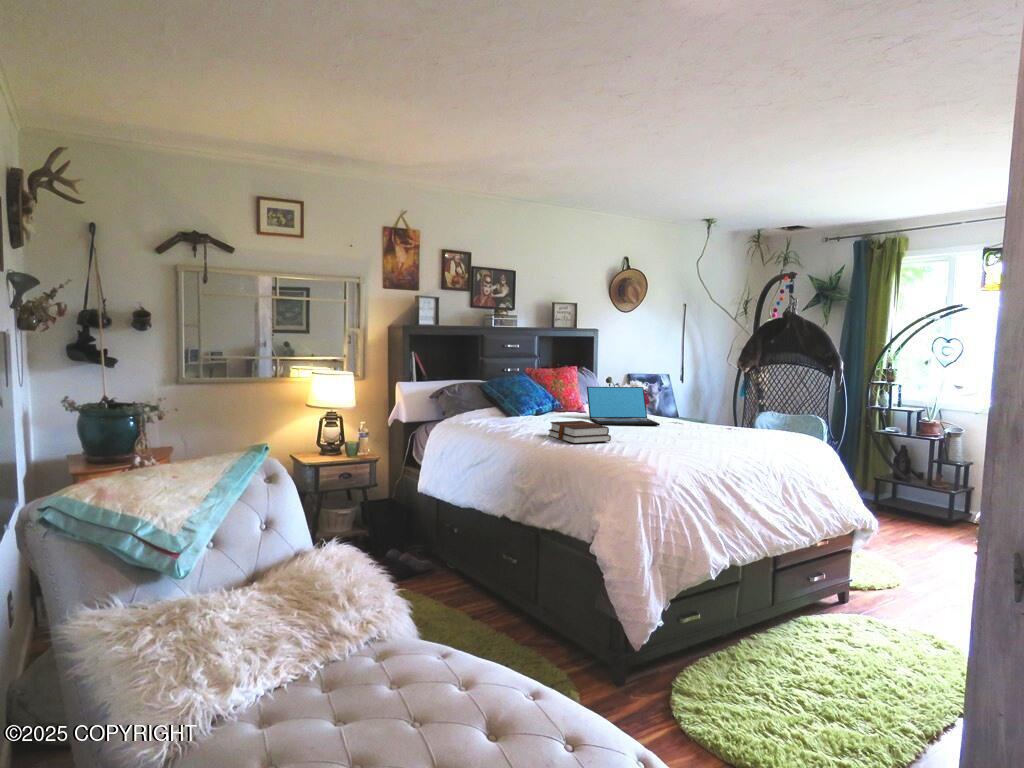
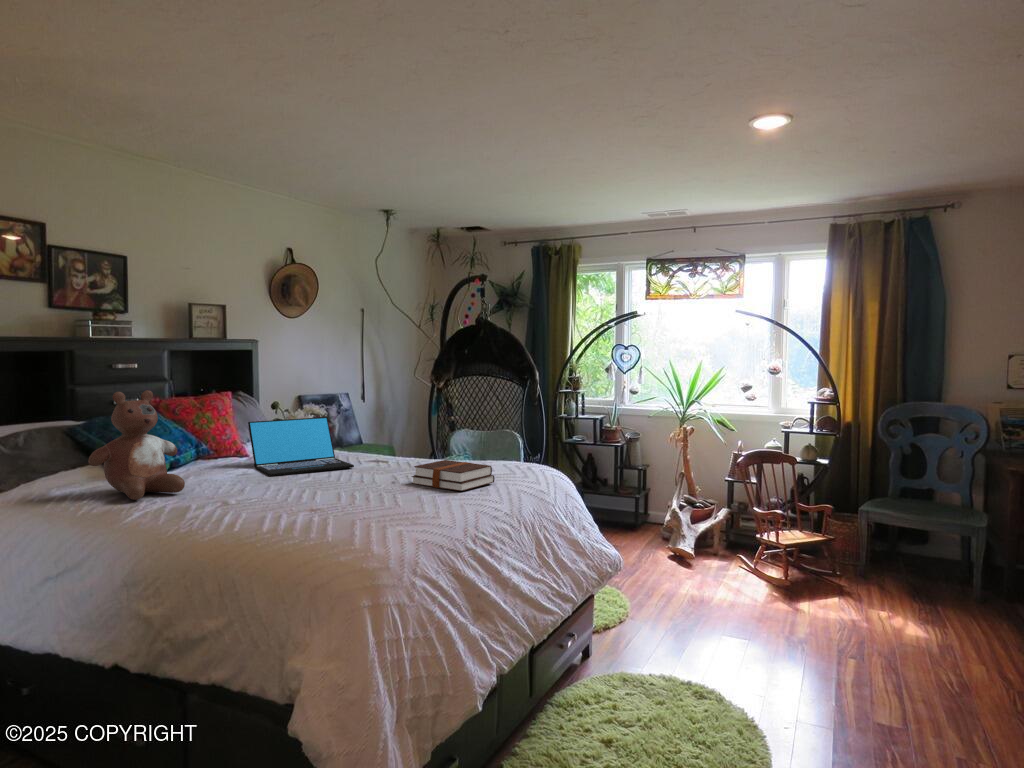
stuffed bear: none [491,360,544,429] -> present [88,390,185,500]
hardback book: present [548,421,611,444] -> present [412,460,495,491]

